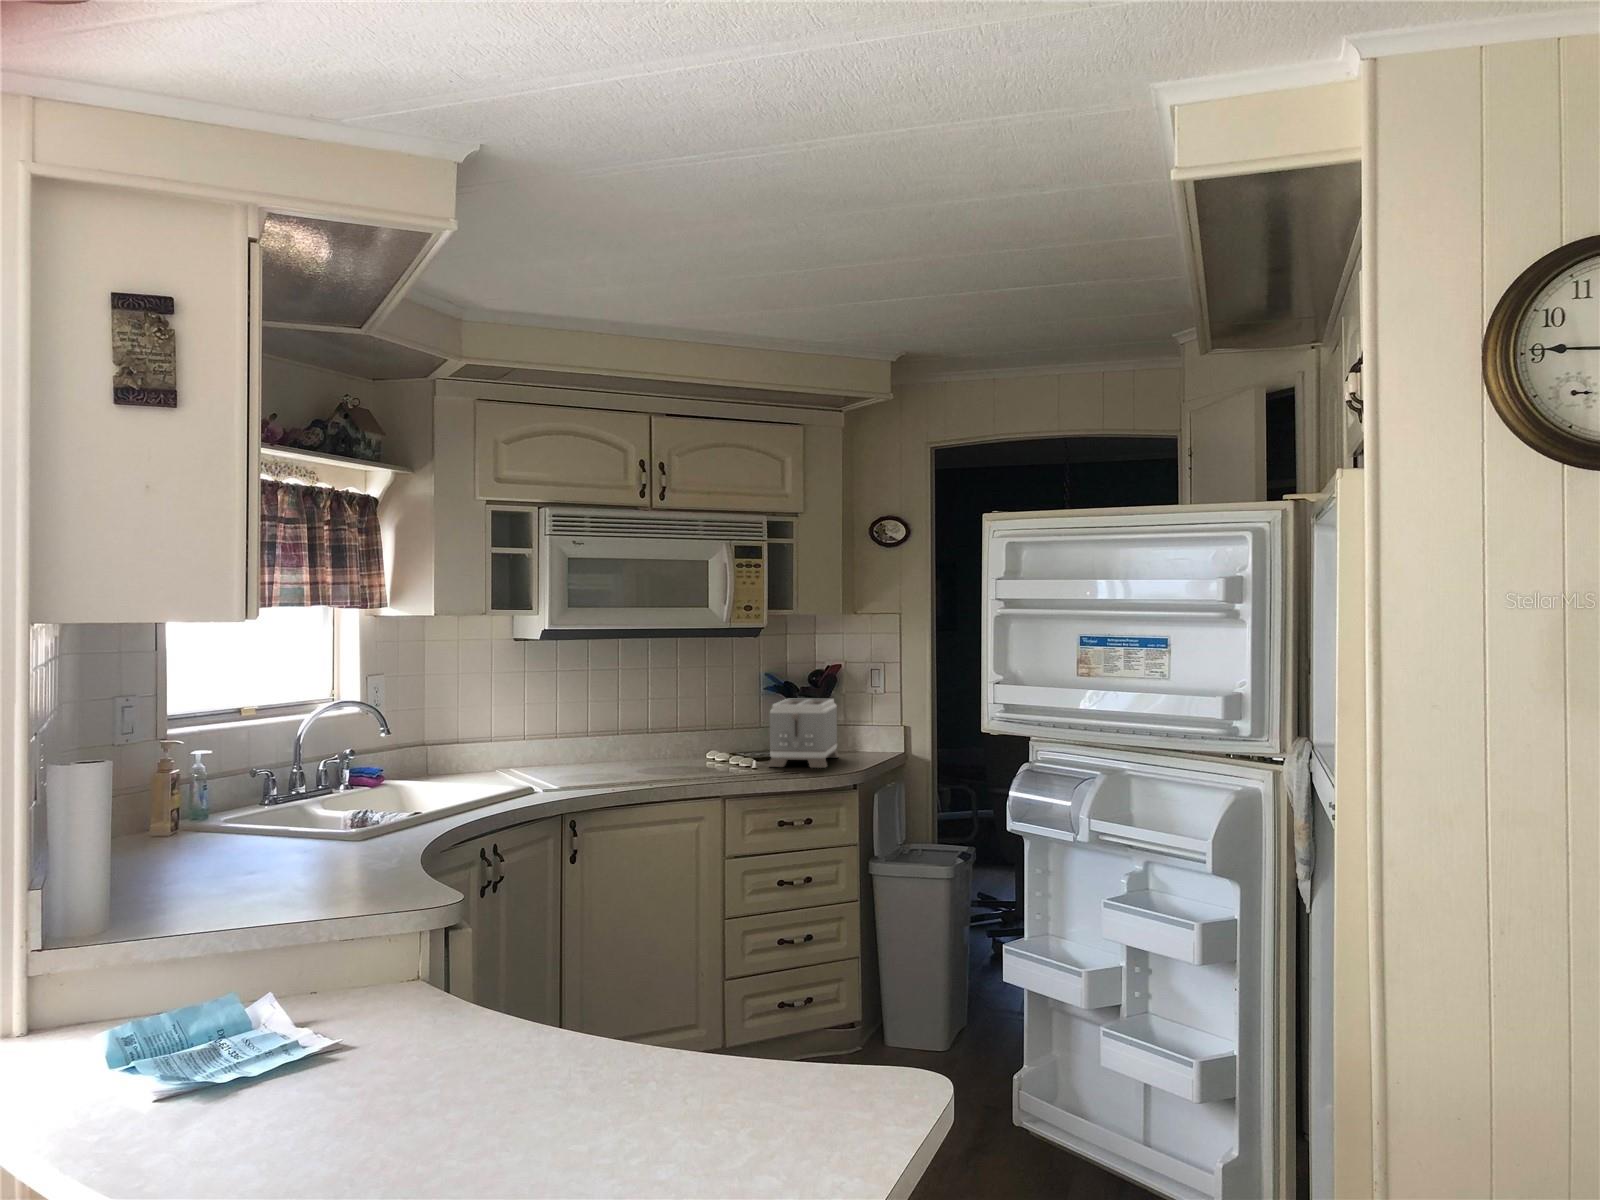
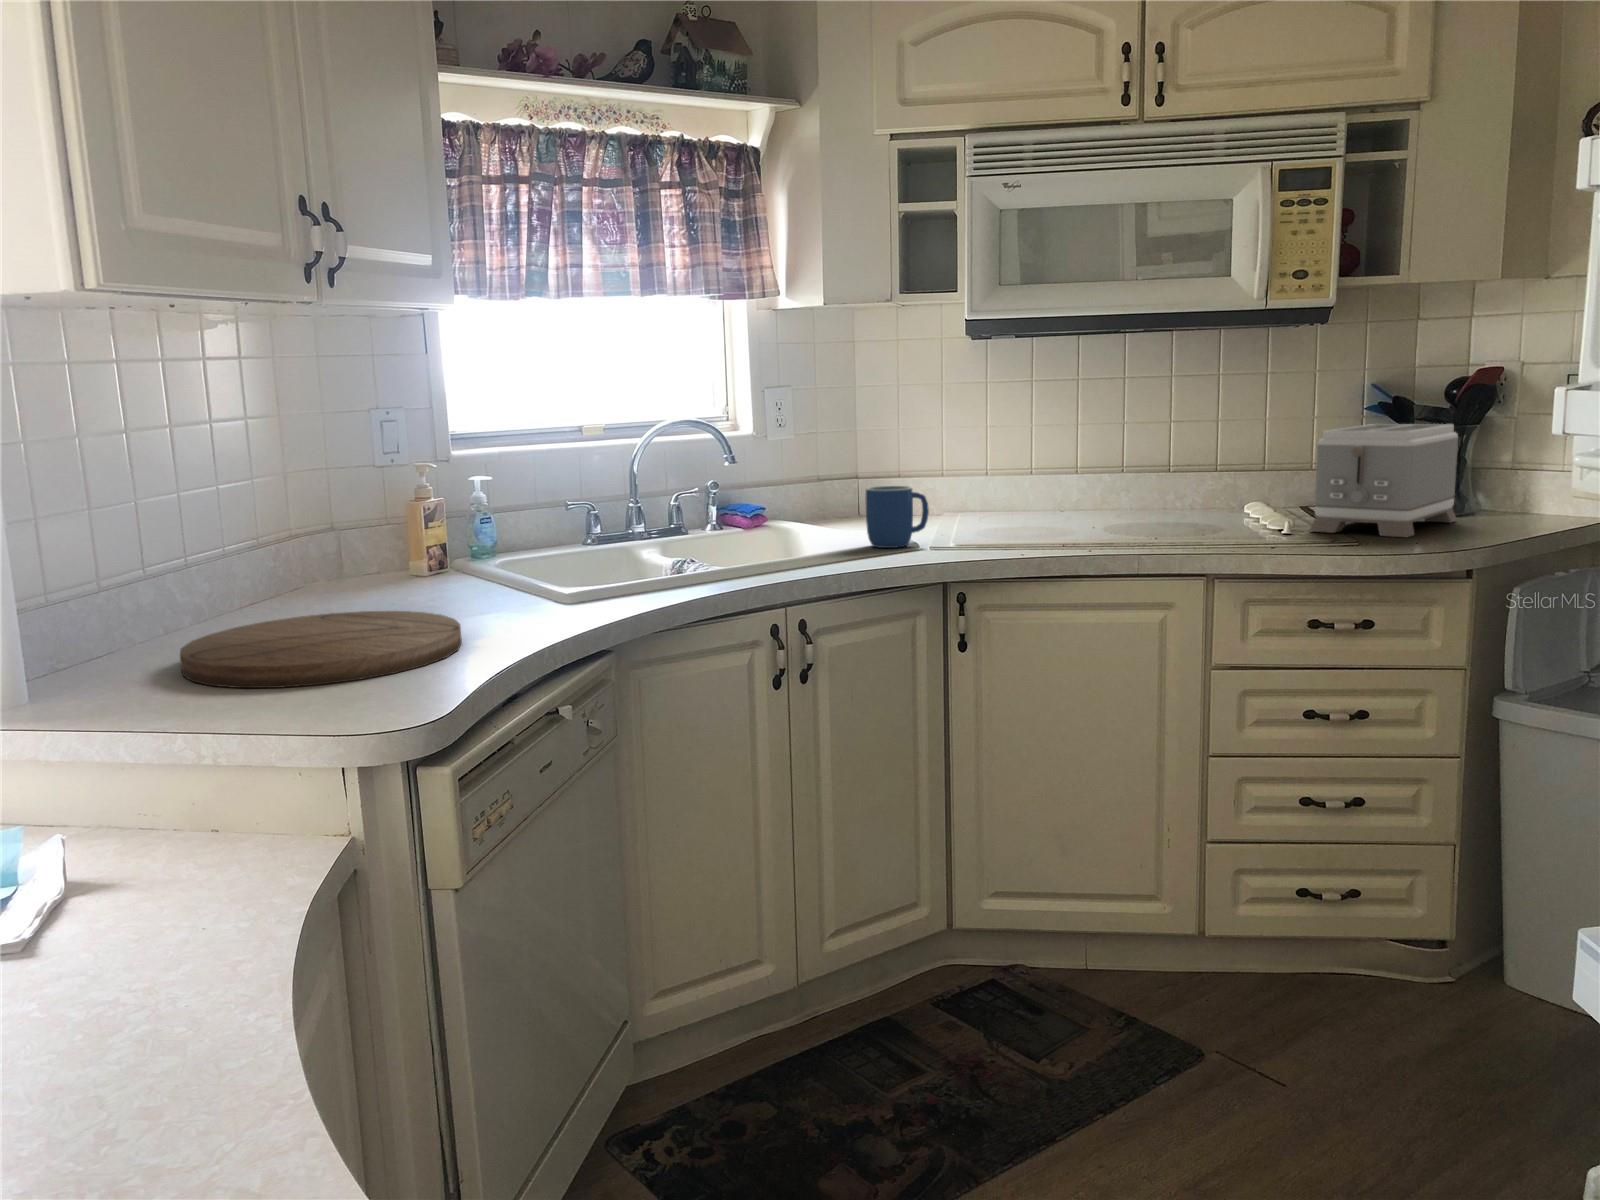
mug: none [497,748,542,792] -> present [865,486,929,548]
cutting board: none [171,850,372,904] -> present [180,611,462,688]

